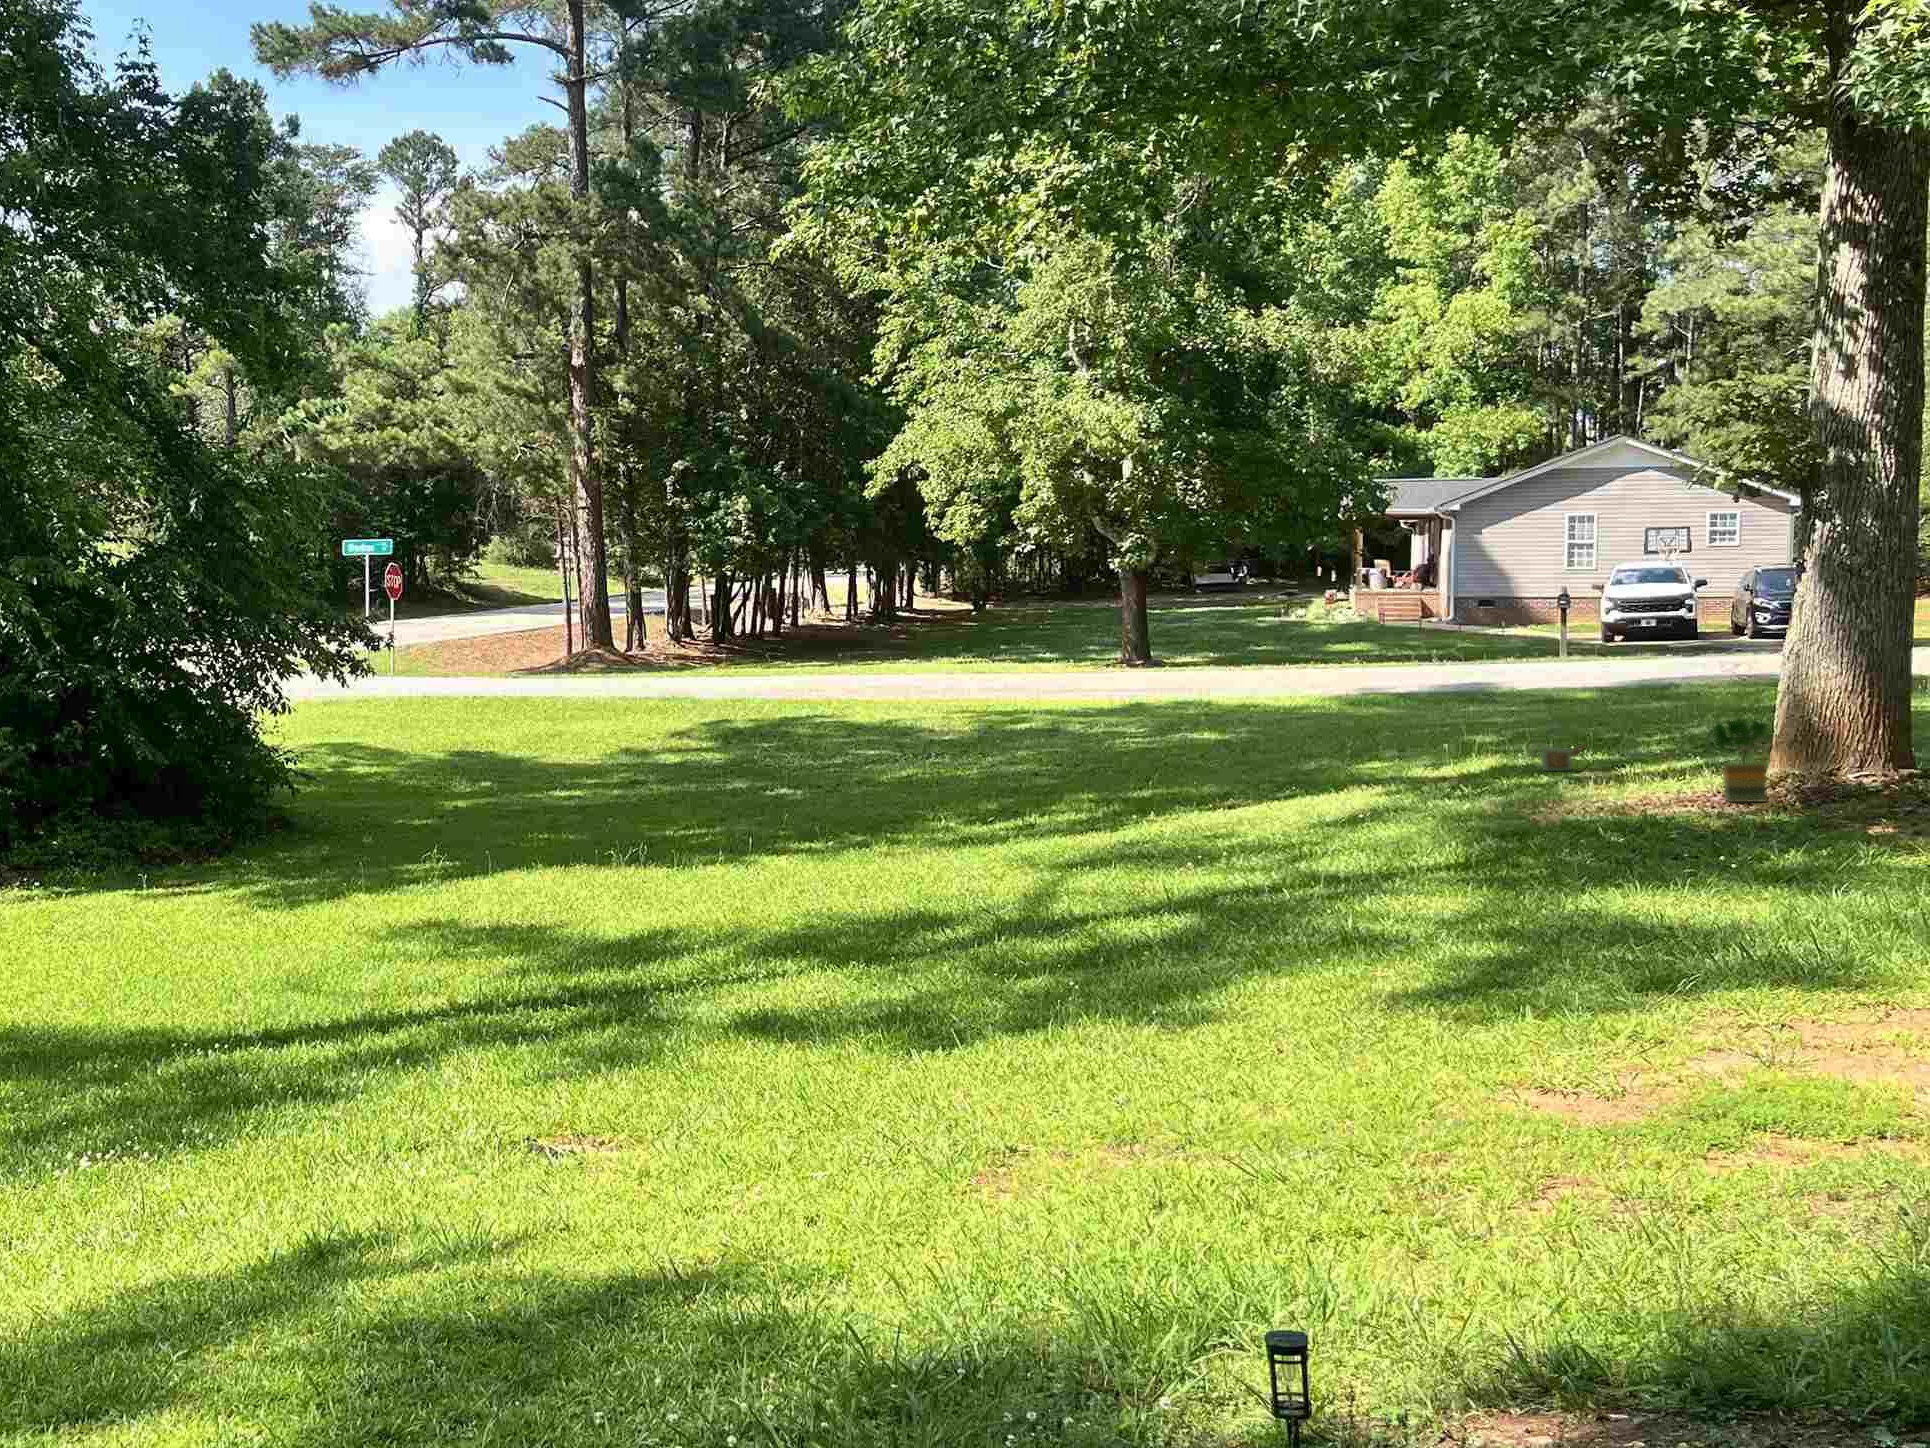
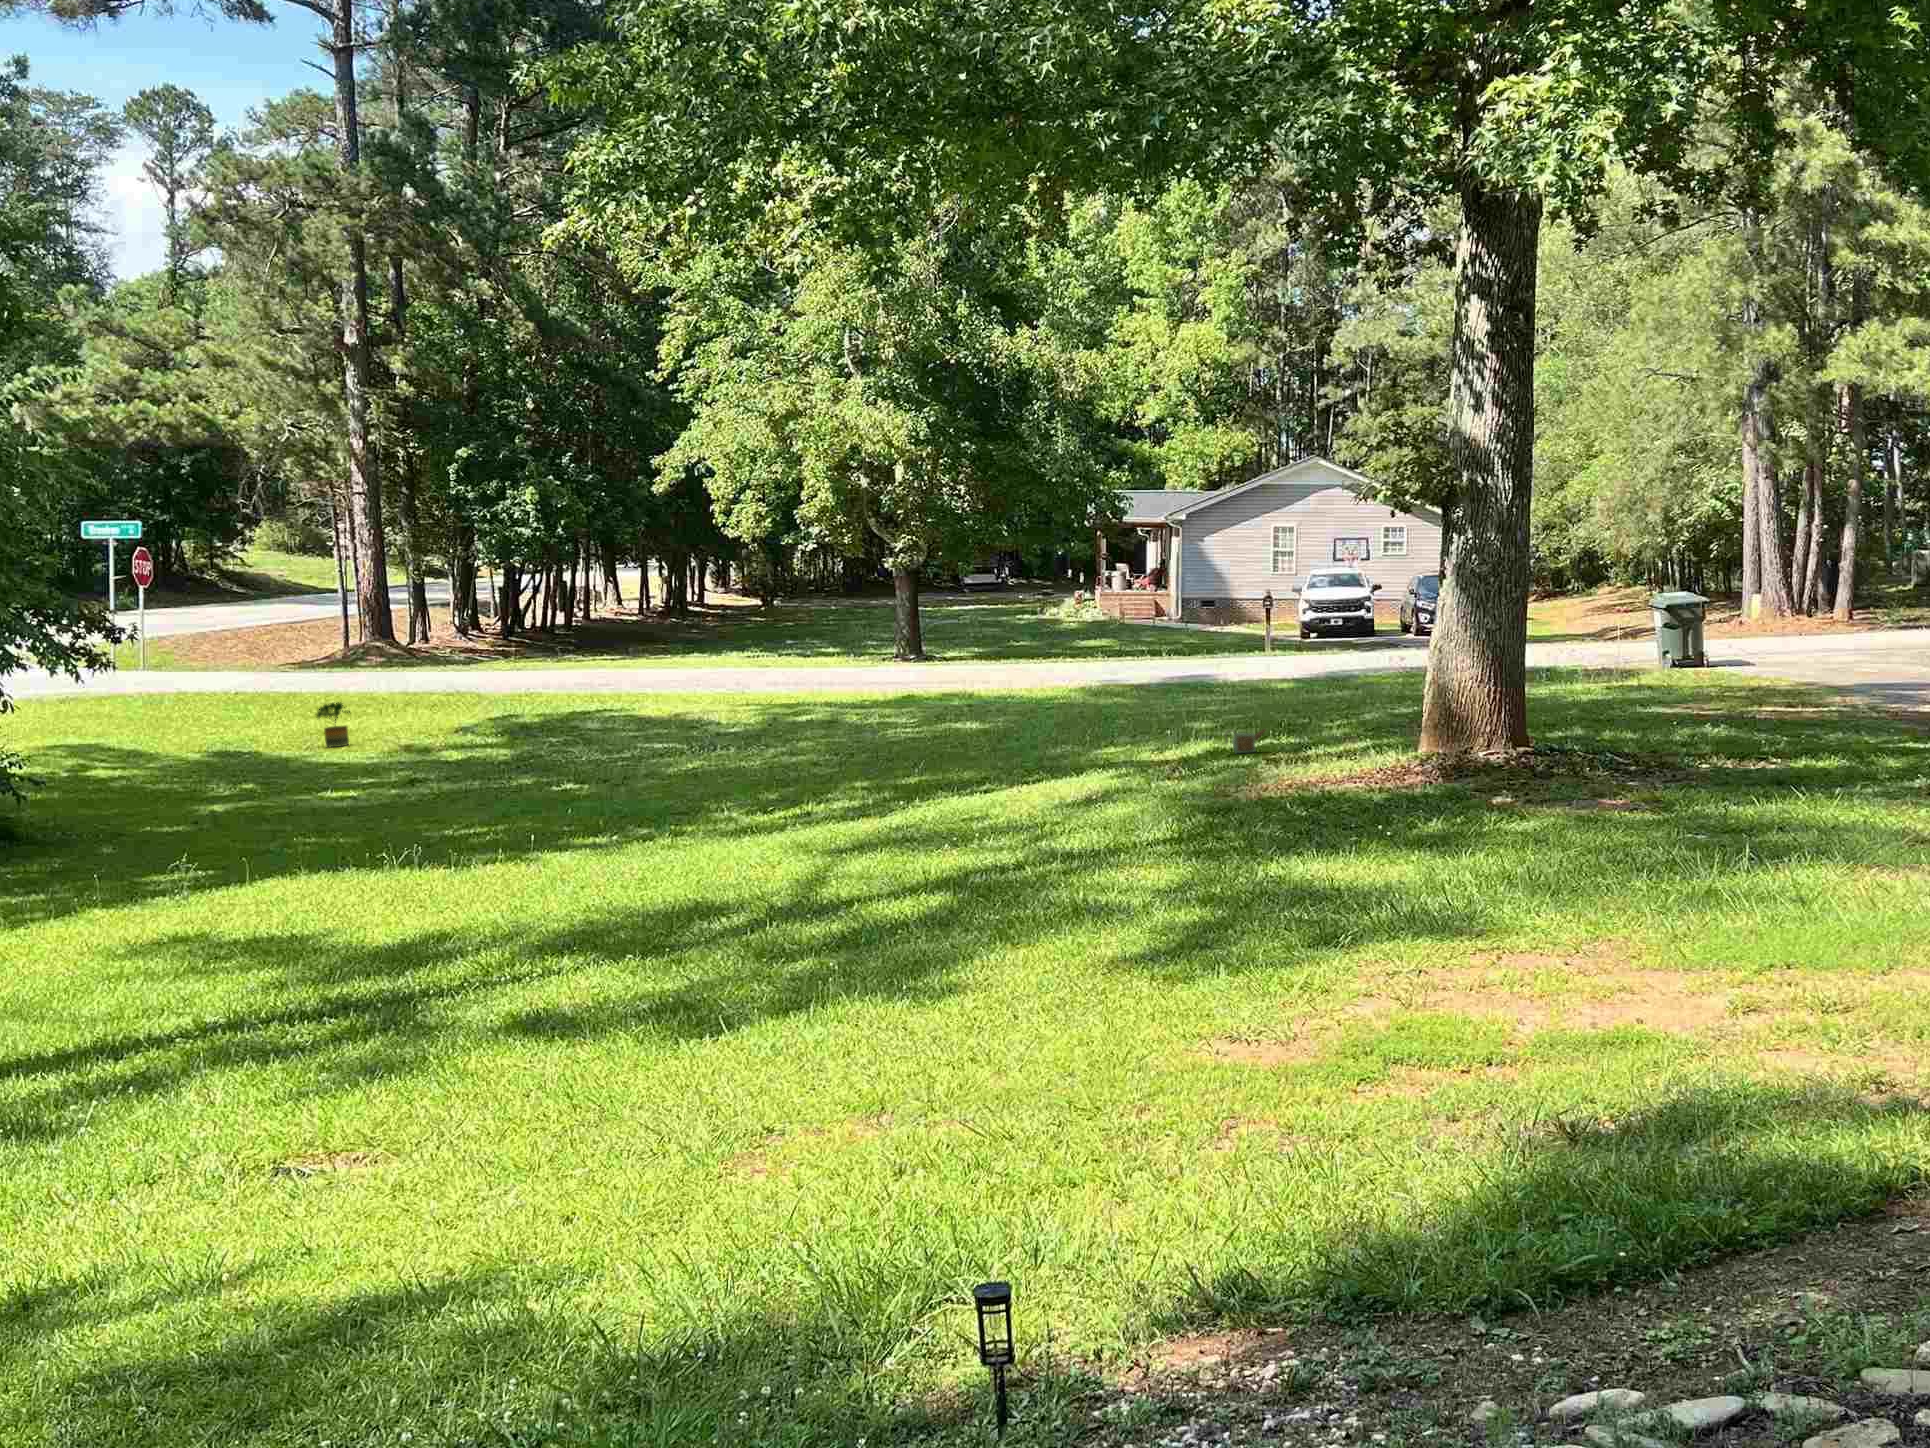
potted tree: present [1708,717,1779,802] -> present [316,702,350,747]

